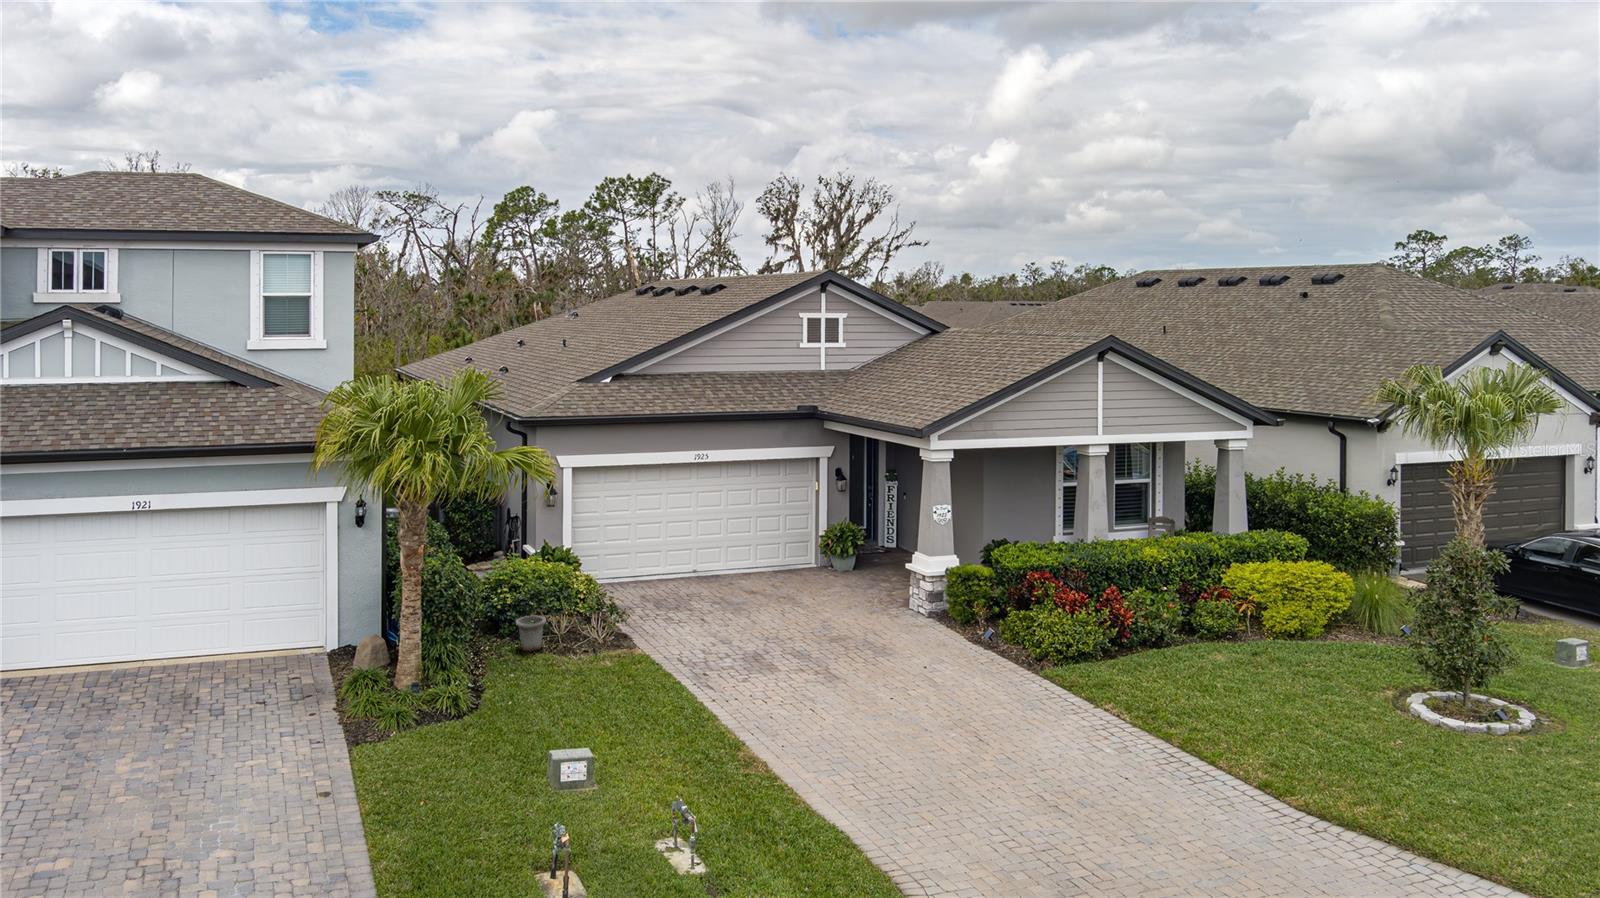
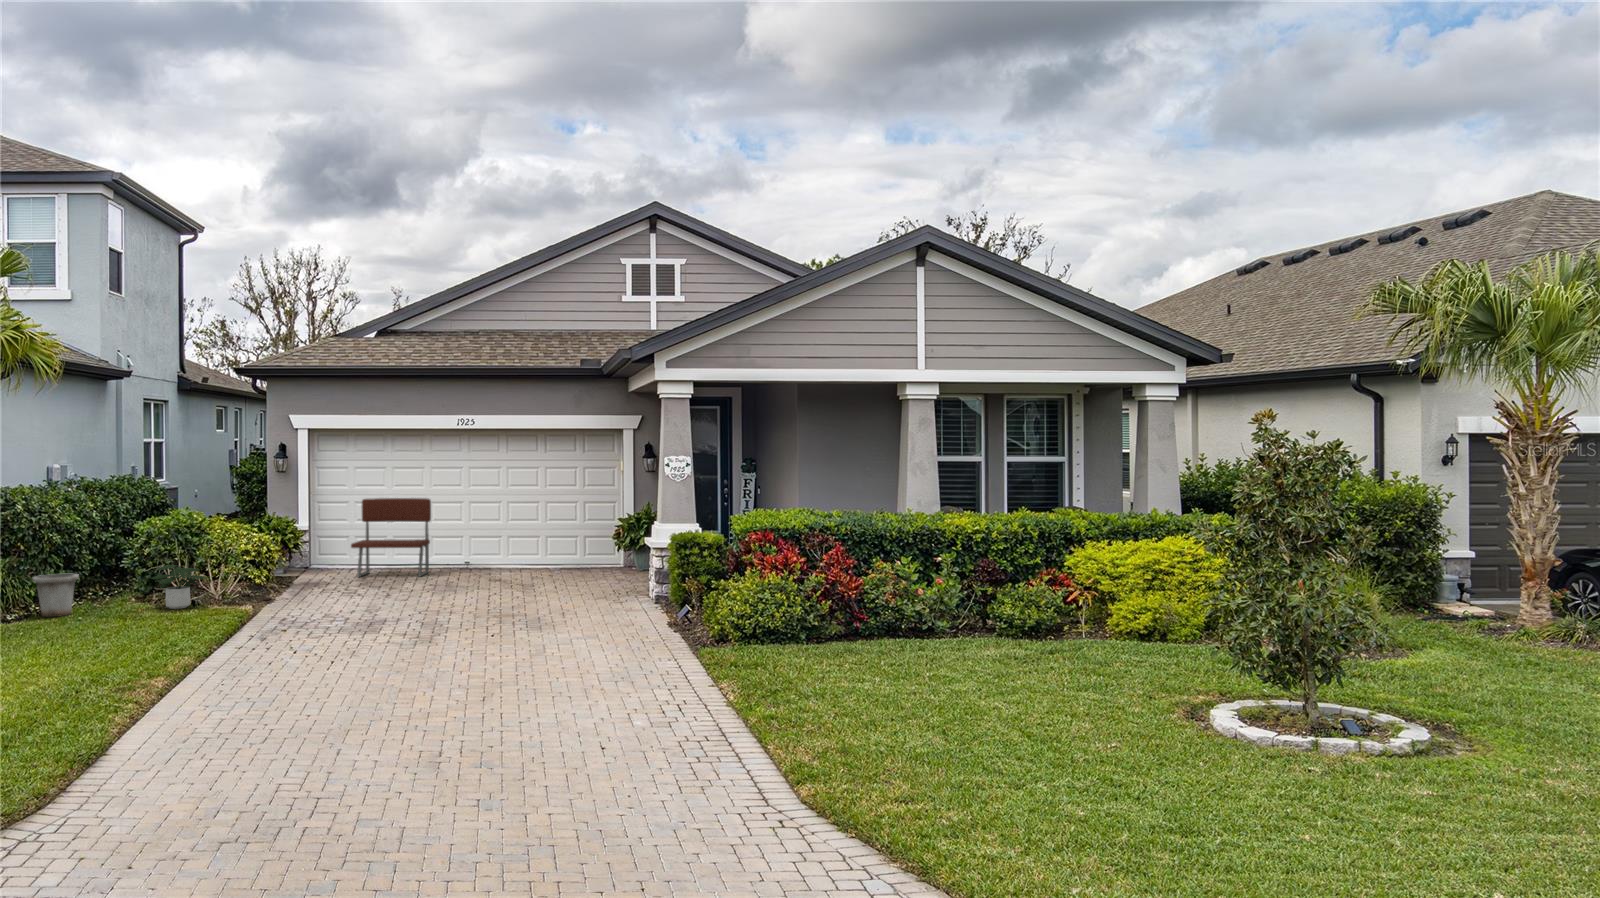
bench: none [657,519,713,583] -> present [351,498,431,577]
potted plant: none [585,601,625,634] -> present [151,565,205,609]

